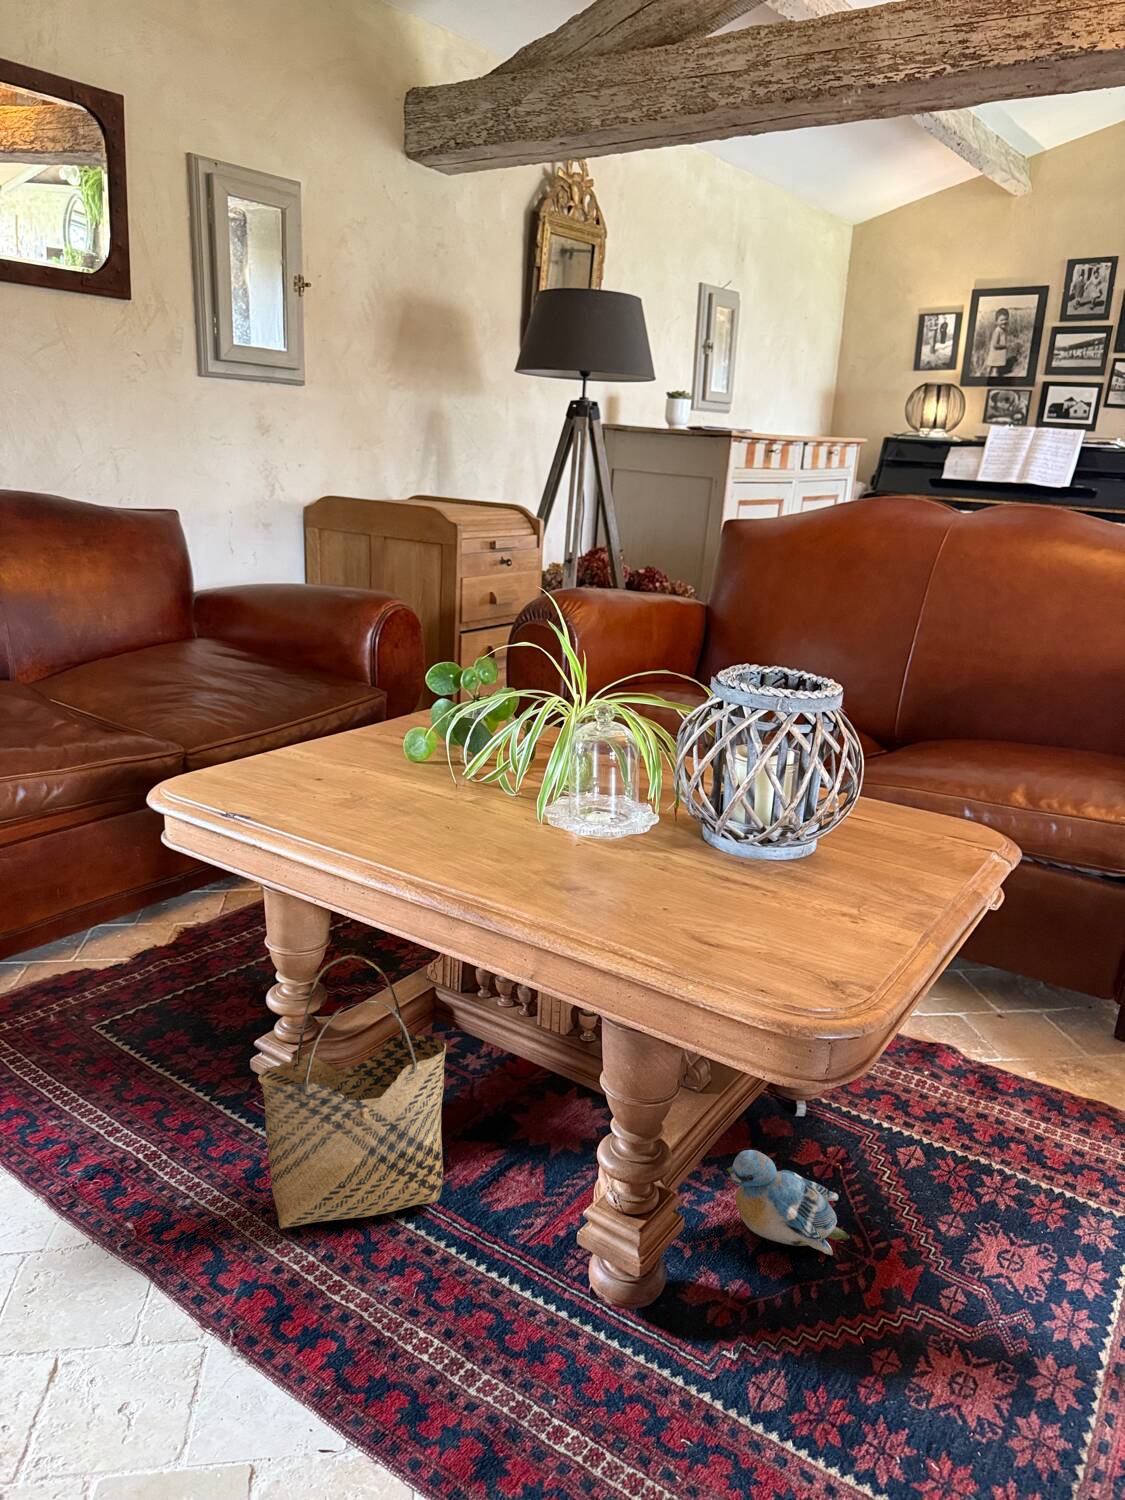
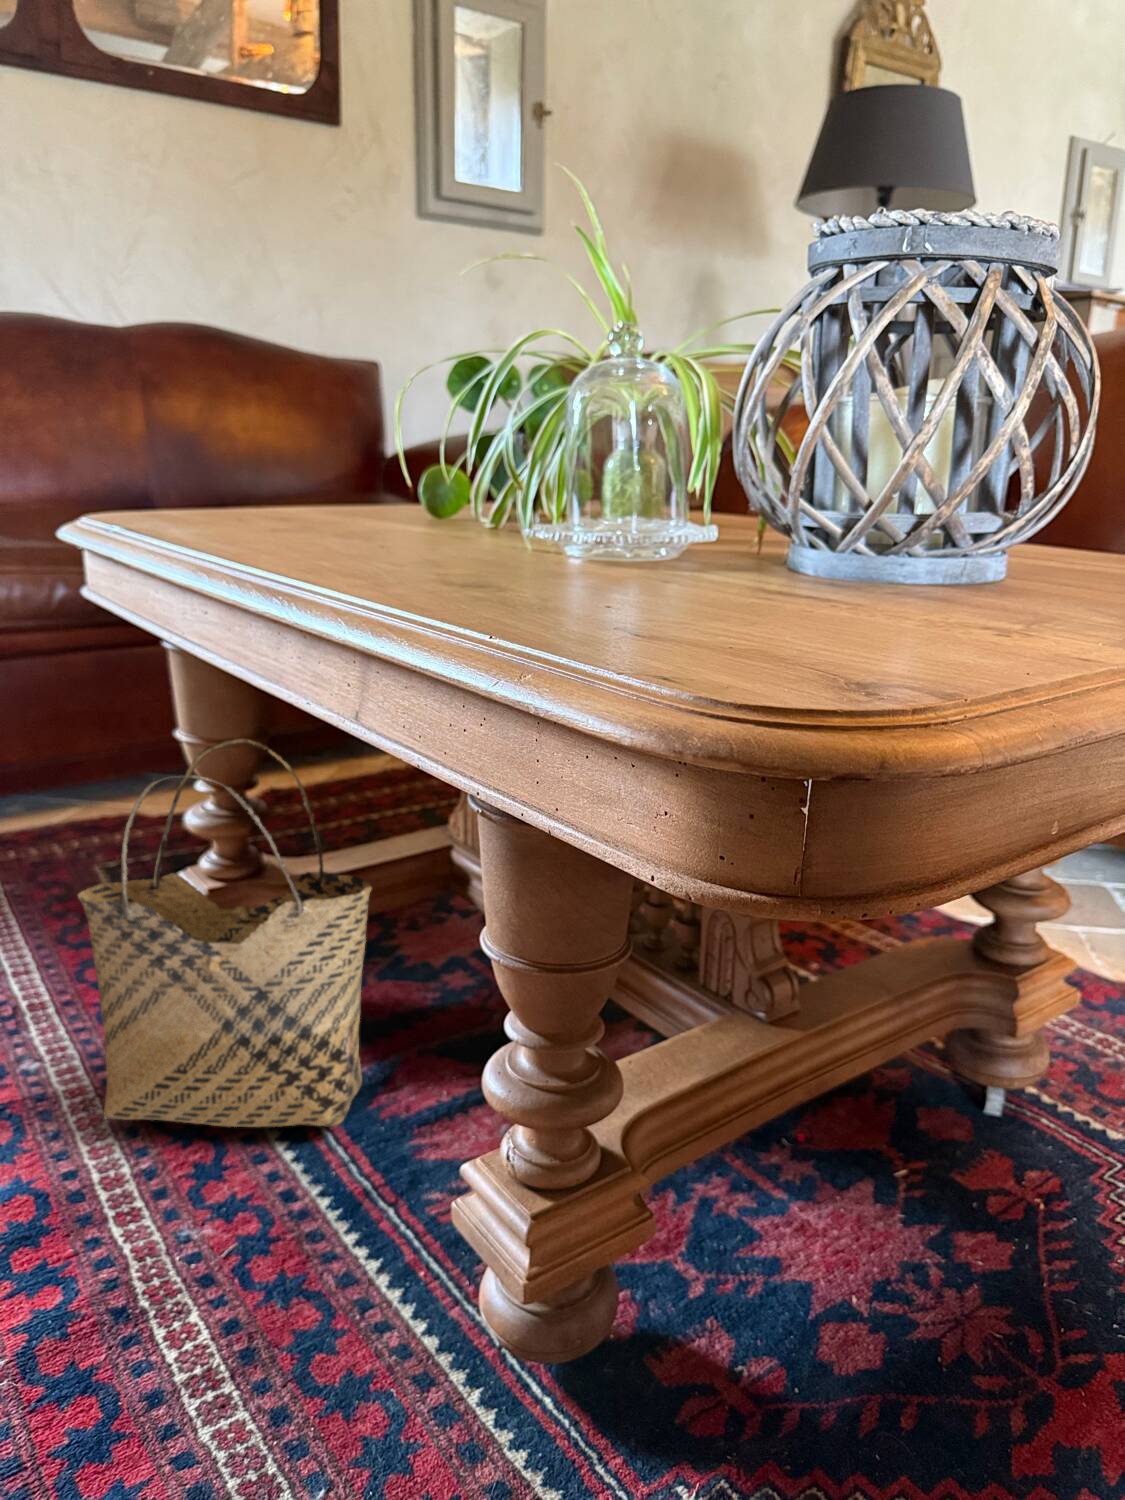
plush toy: present [727,1150,850,1255] -> none [789,1128,1016,1355]

